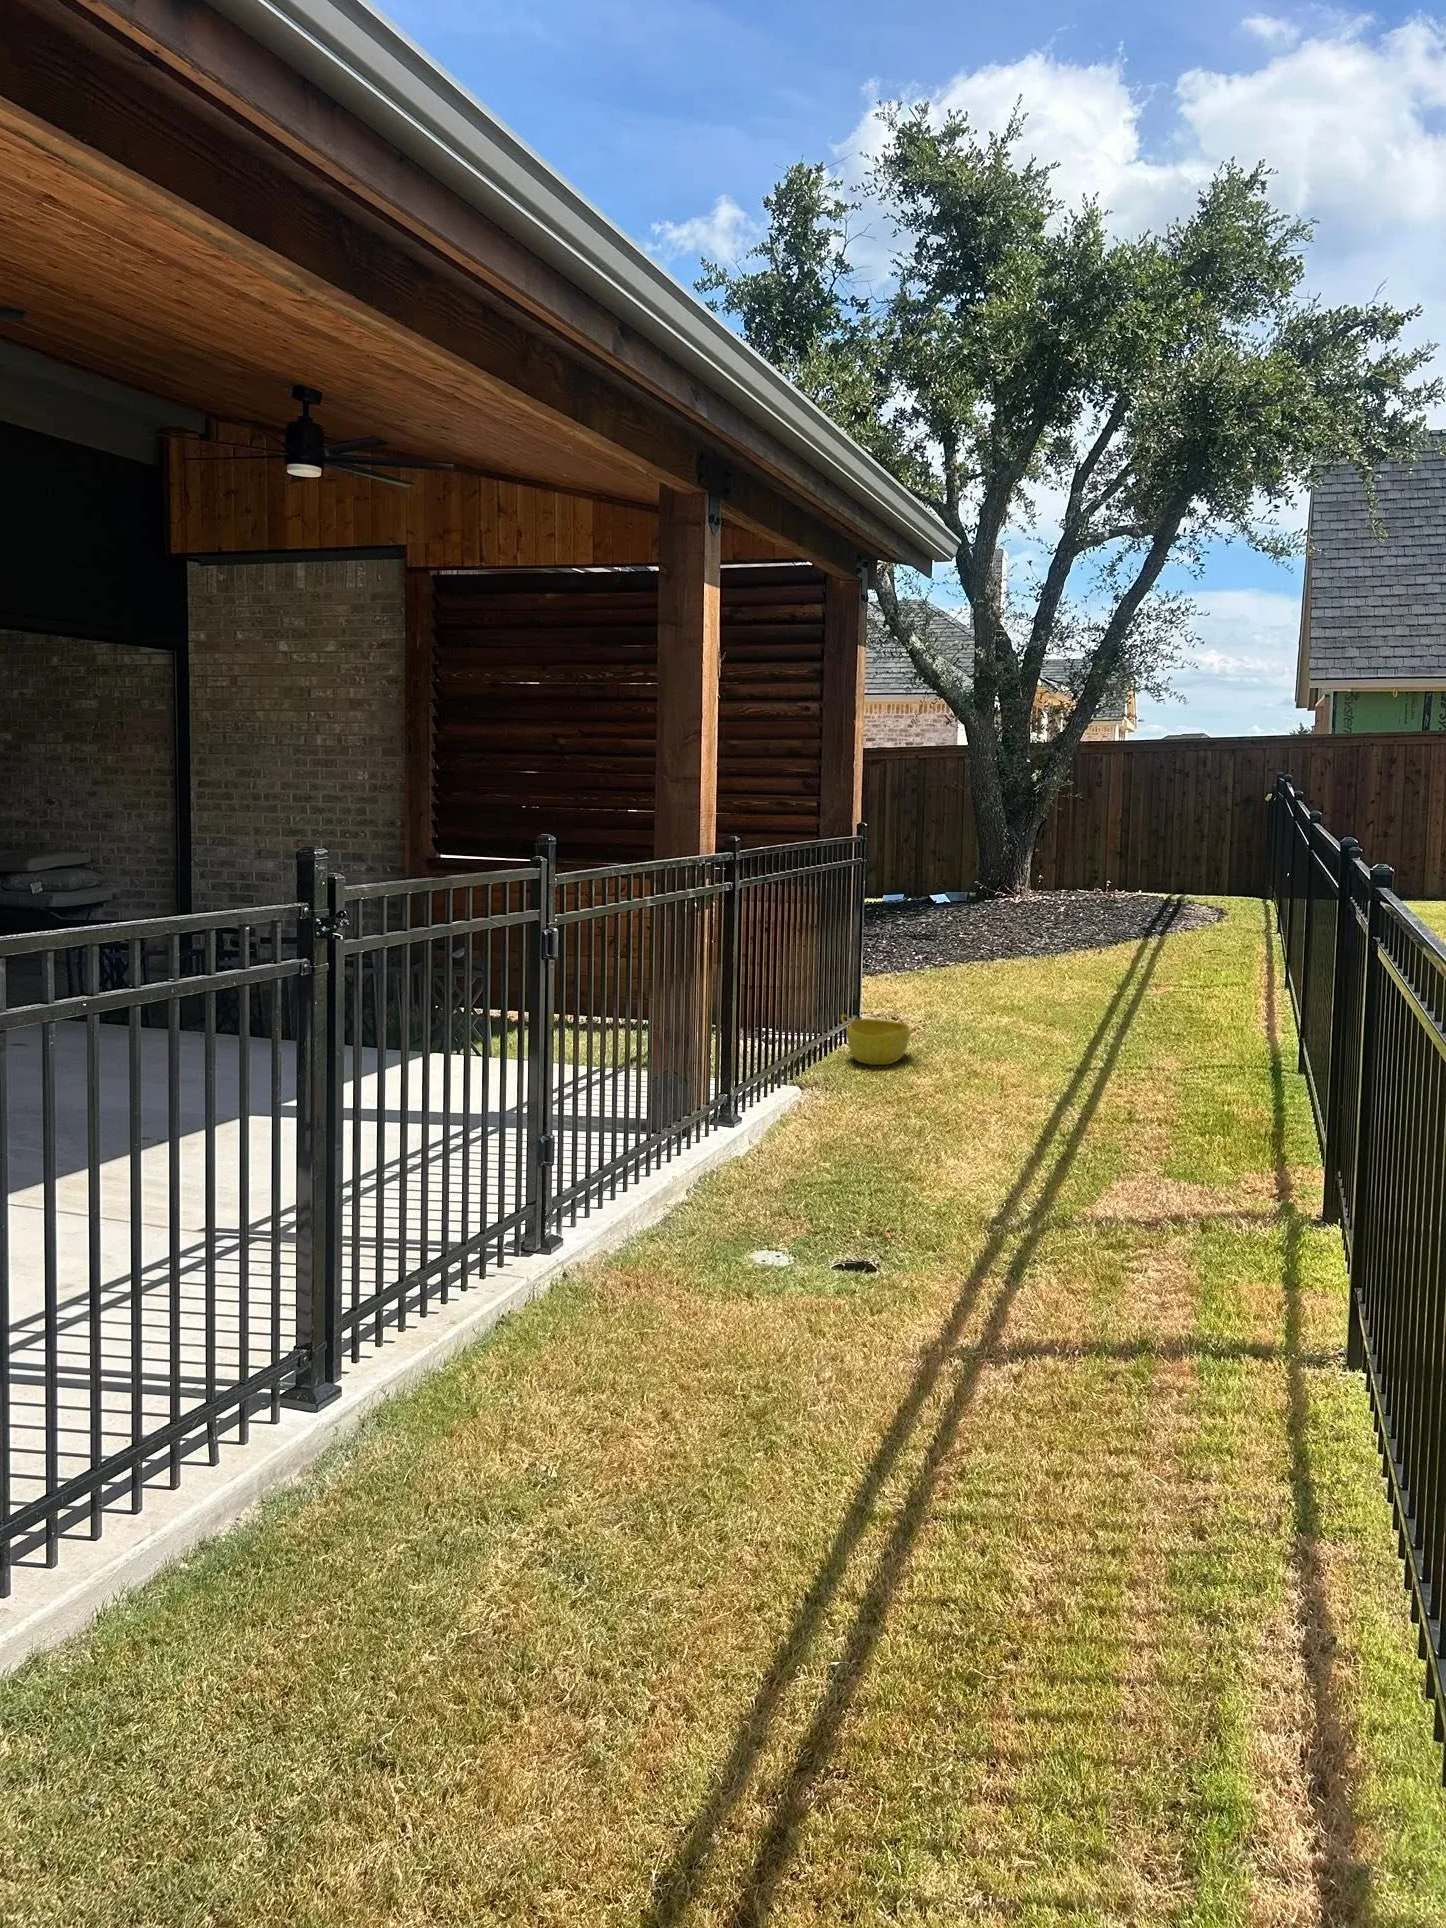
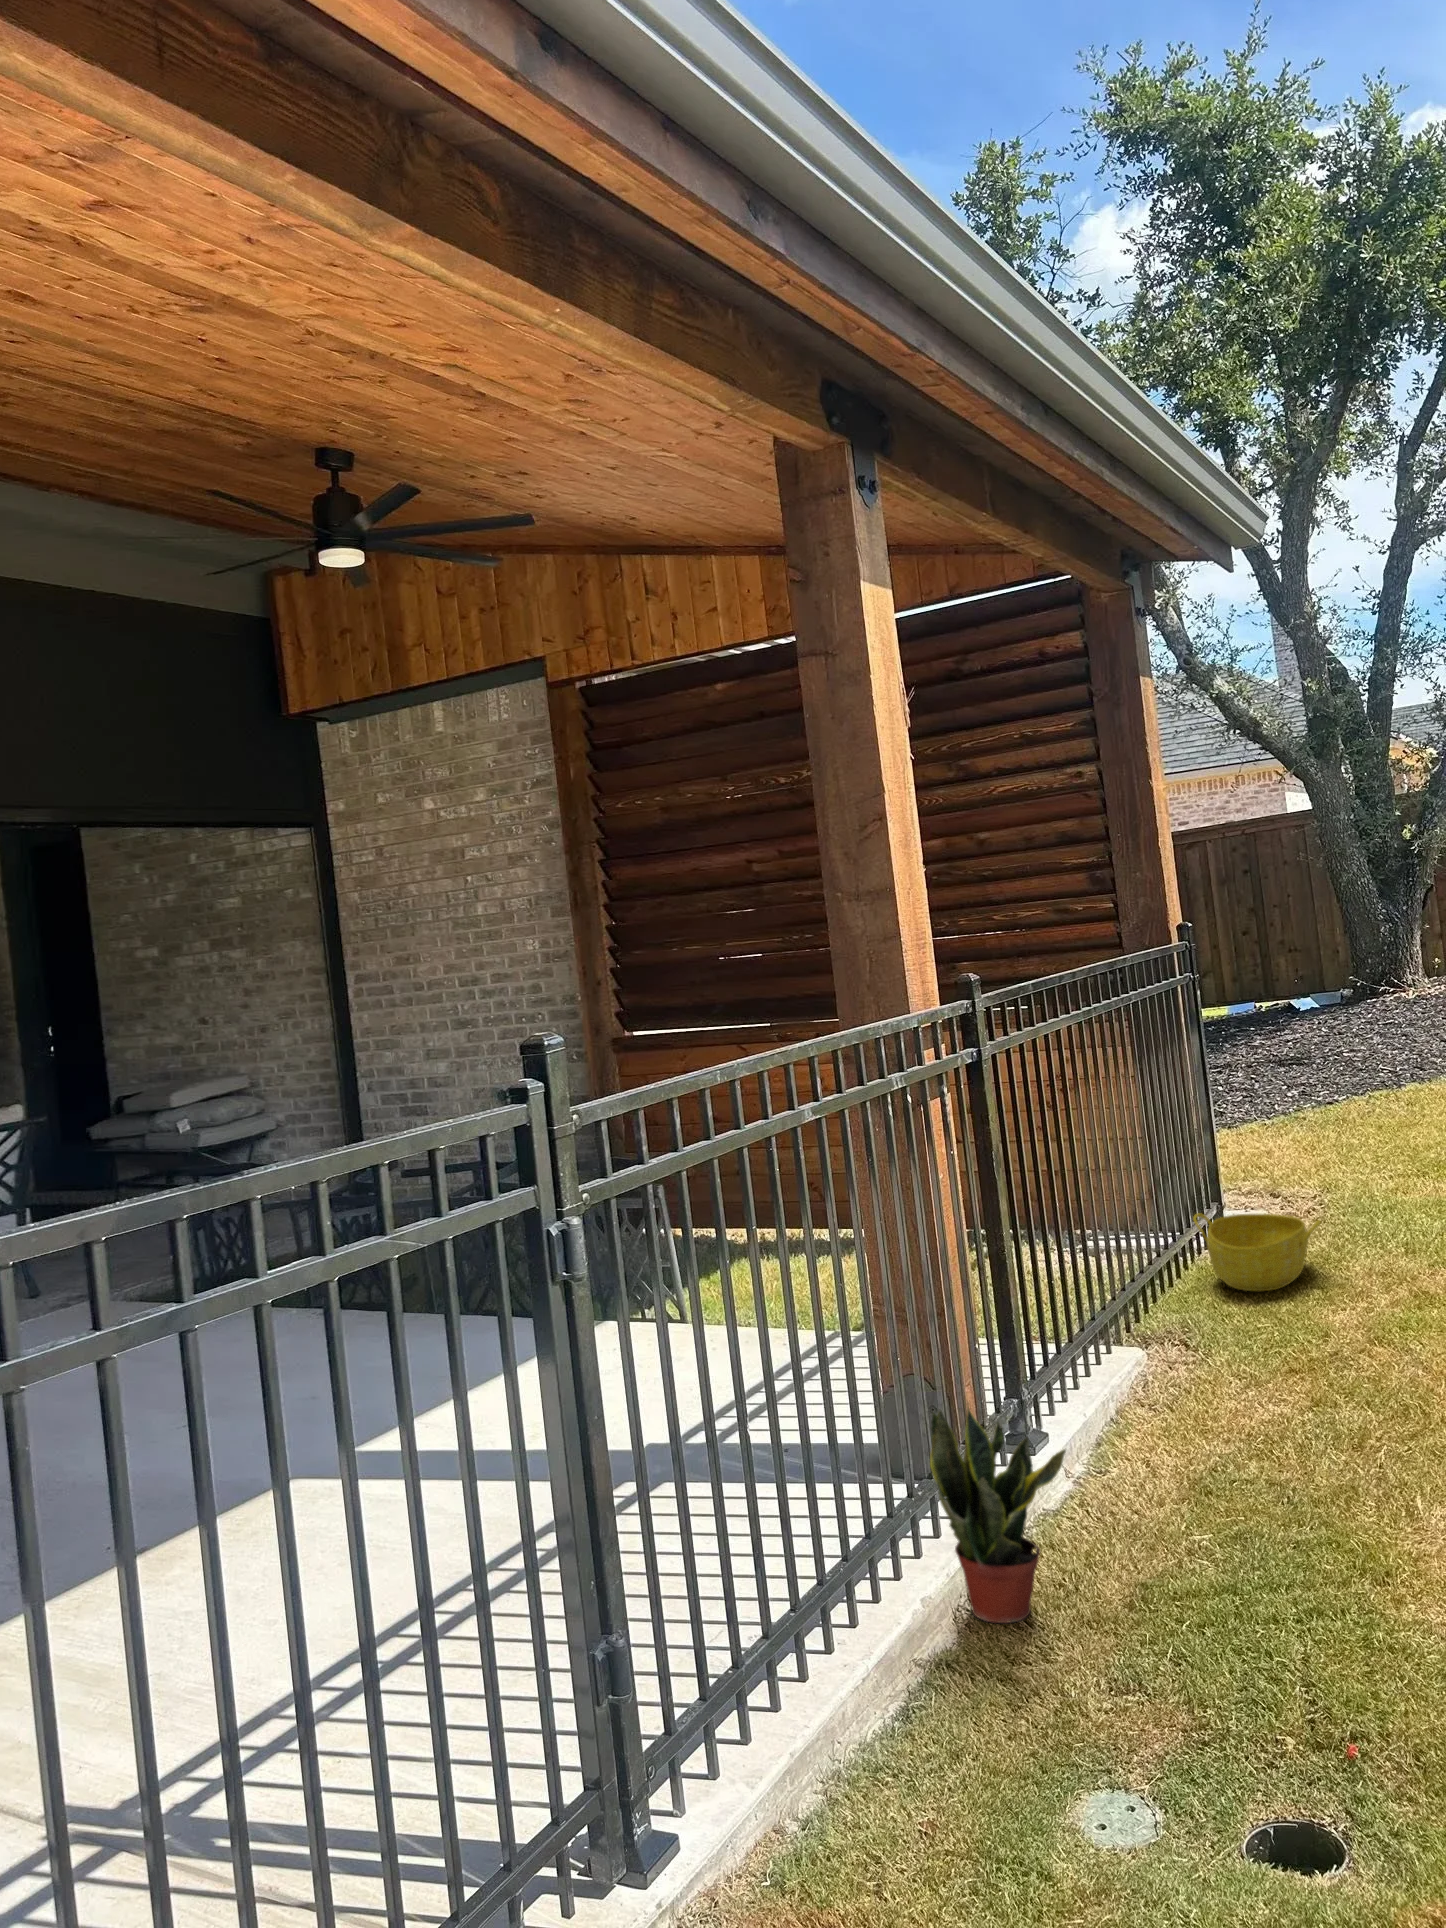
potted plant: none [684,1073,760,1195] -> present [930,1407,1066,1623]

